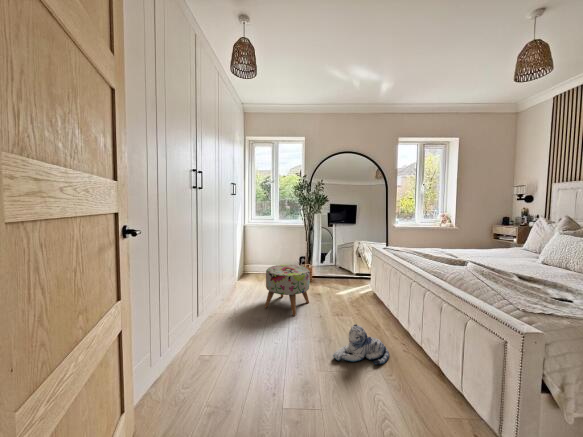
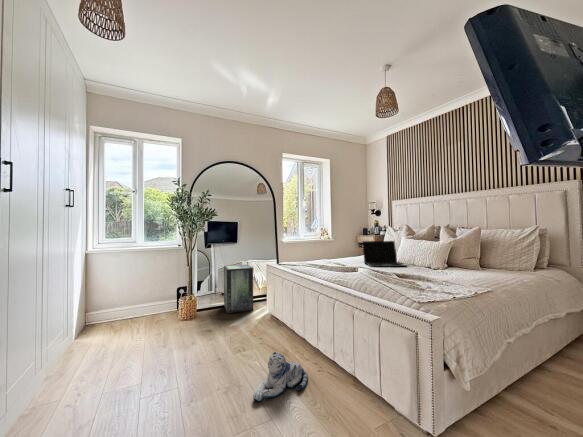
laptop: none [486,232,552,269] -> present [362,241,406,267]
storage box: none [336,244,360,285] -> present [224,265,253,313]
ottoman: present [265,265,310,316] -> none [138,298,203,367]

